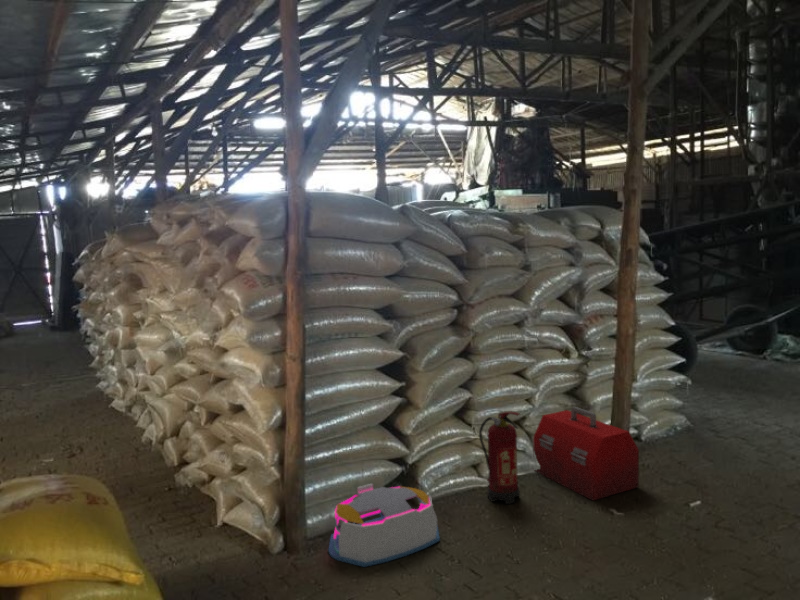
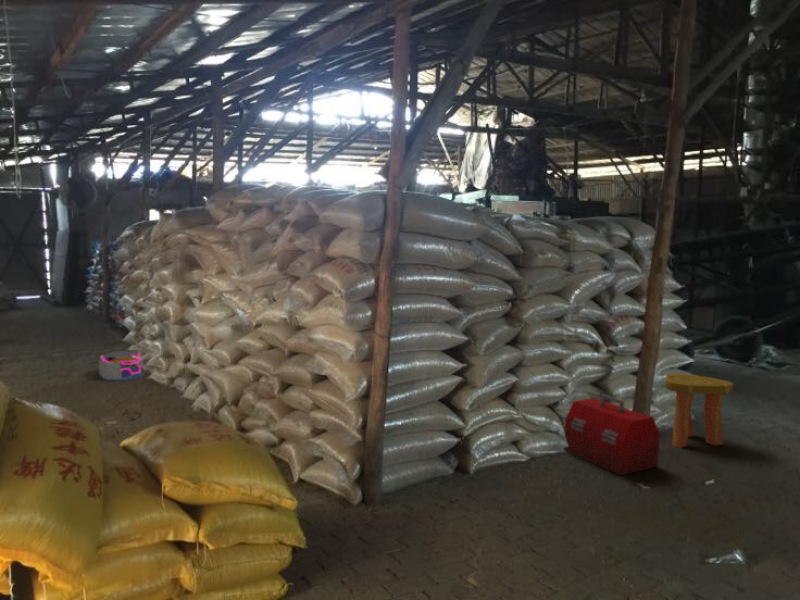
stool: none [650,376,727,462] -> present [665,373,733,448]
fire extinguisher: present [479,412,520,504] -> none [523,394,564,476]
storage bin: present [328,484,440,567] -> present [98,351,144,381]

